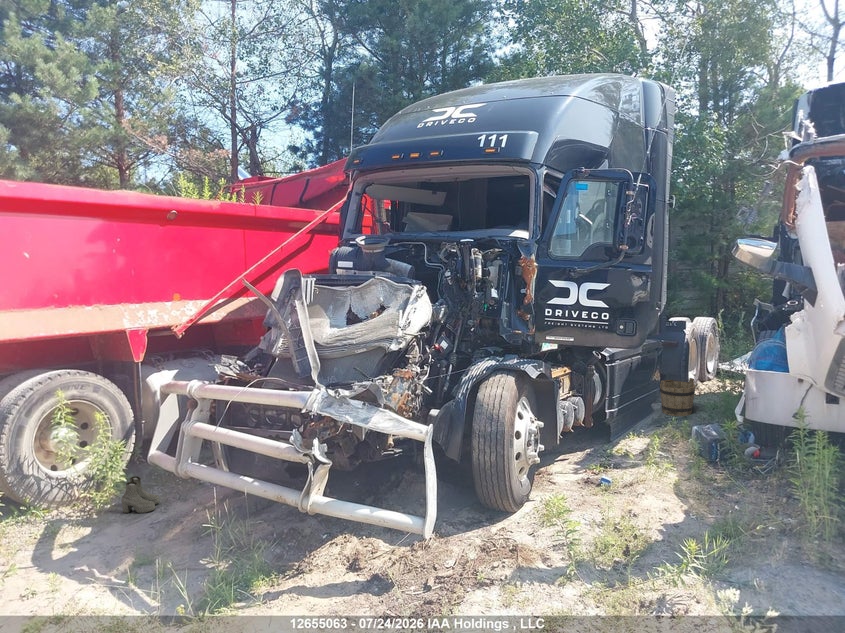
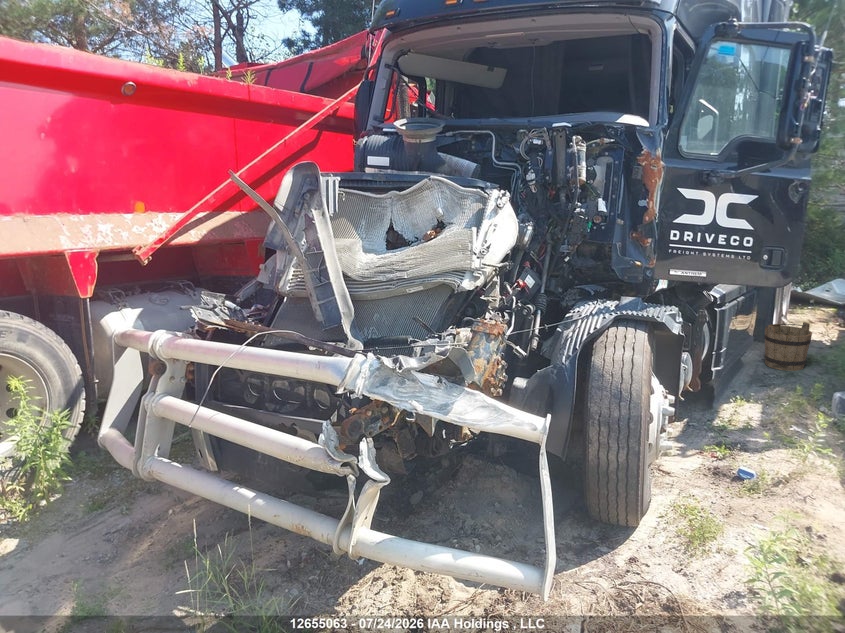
boots: present [121,476,160,513] -> none [67,457,122,509]

